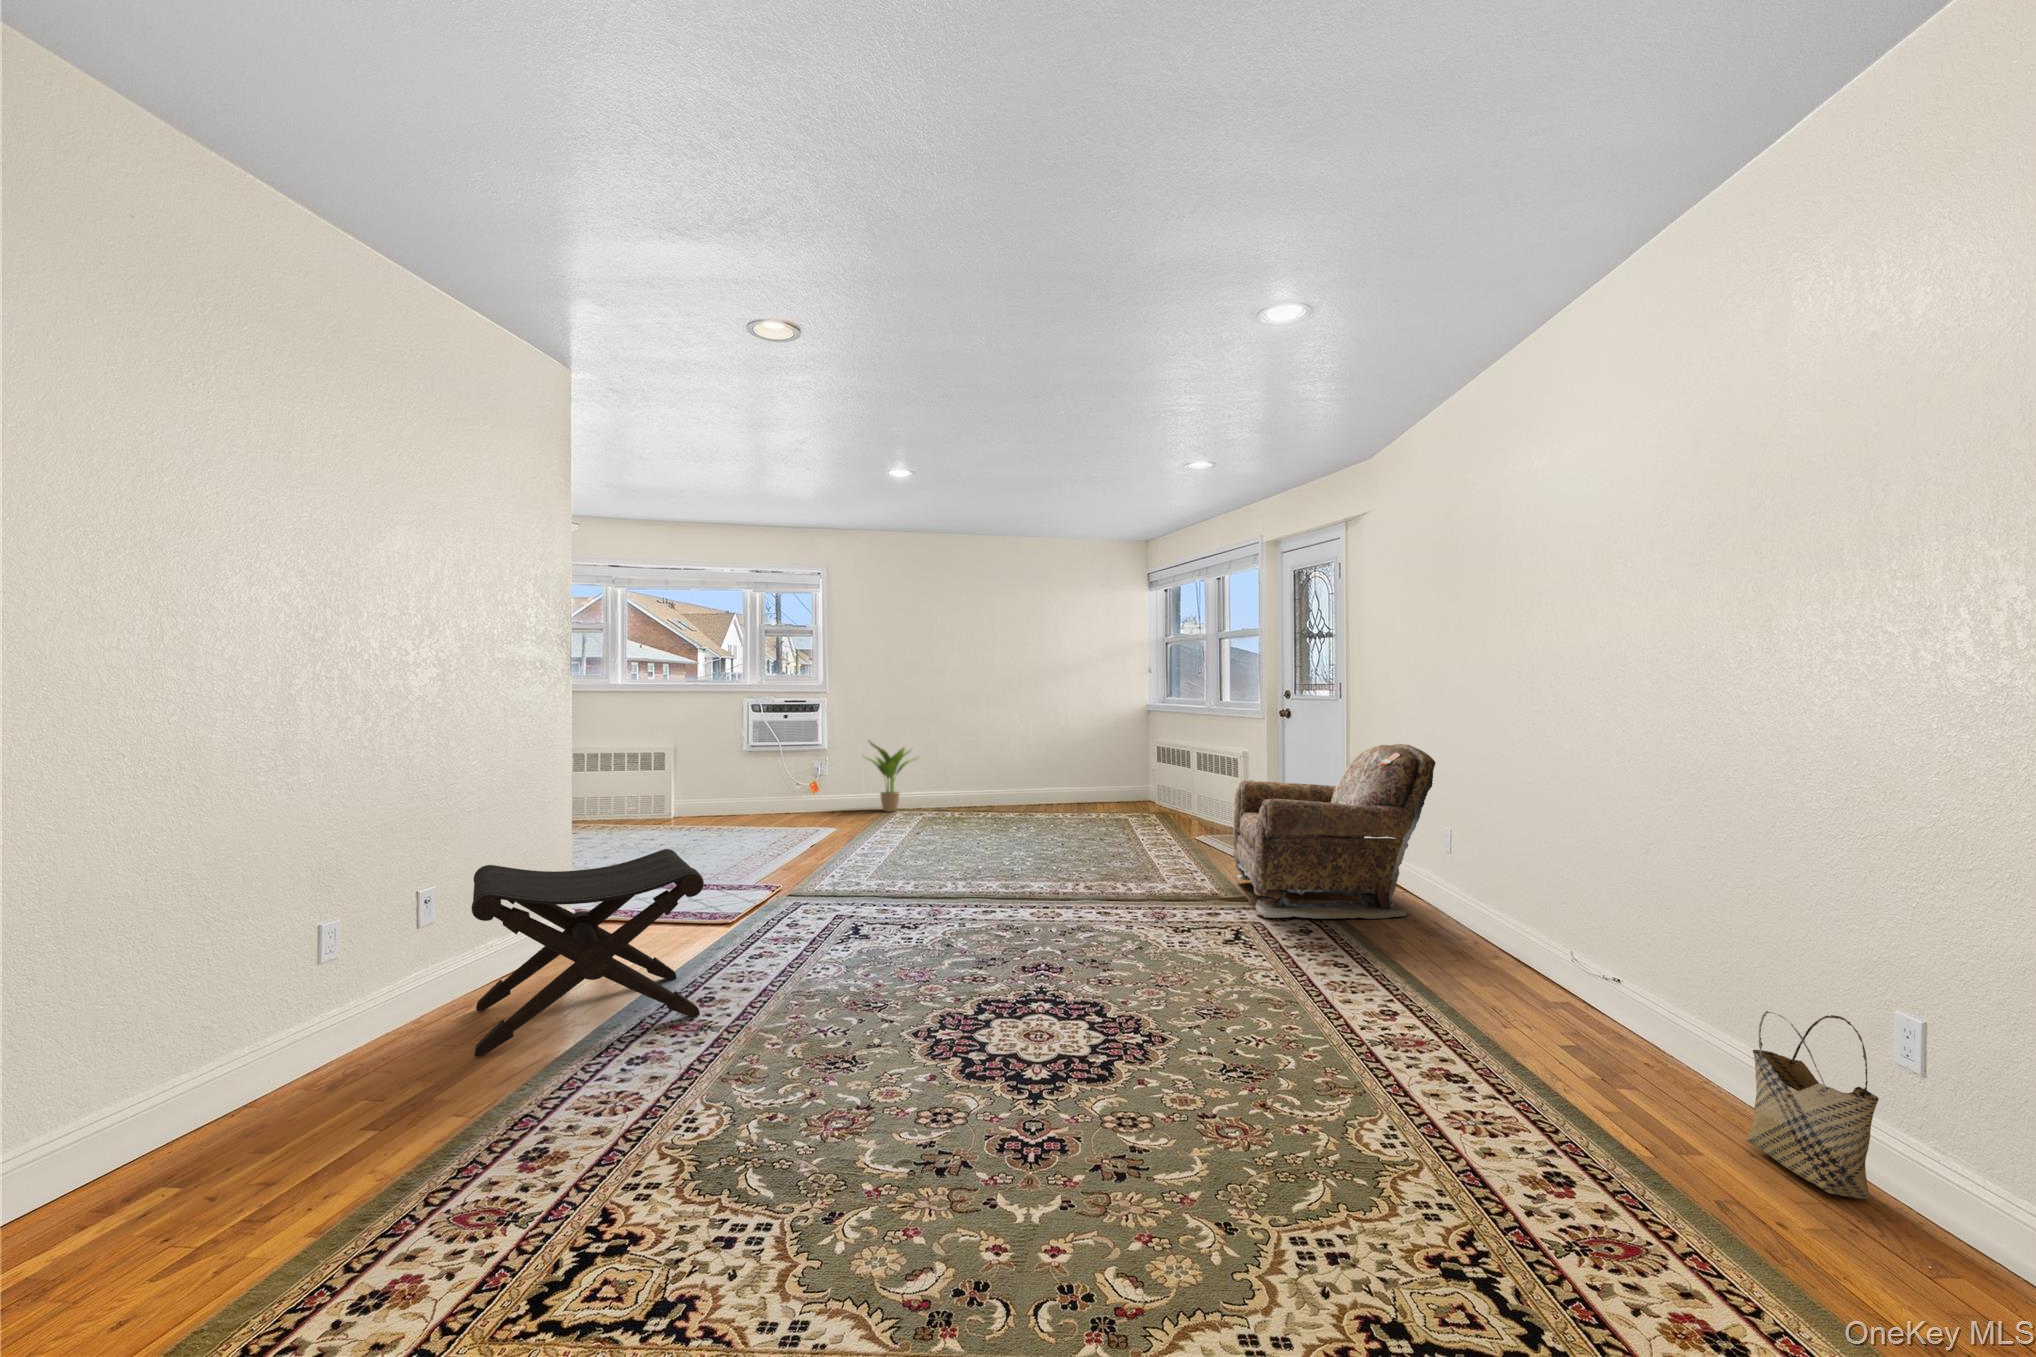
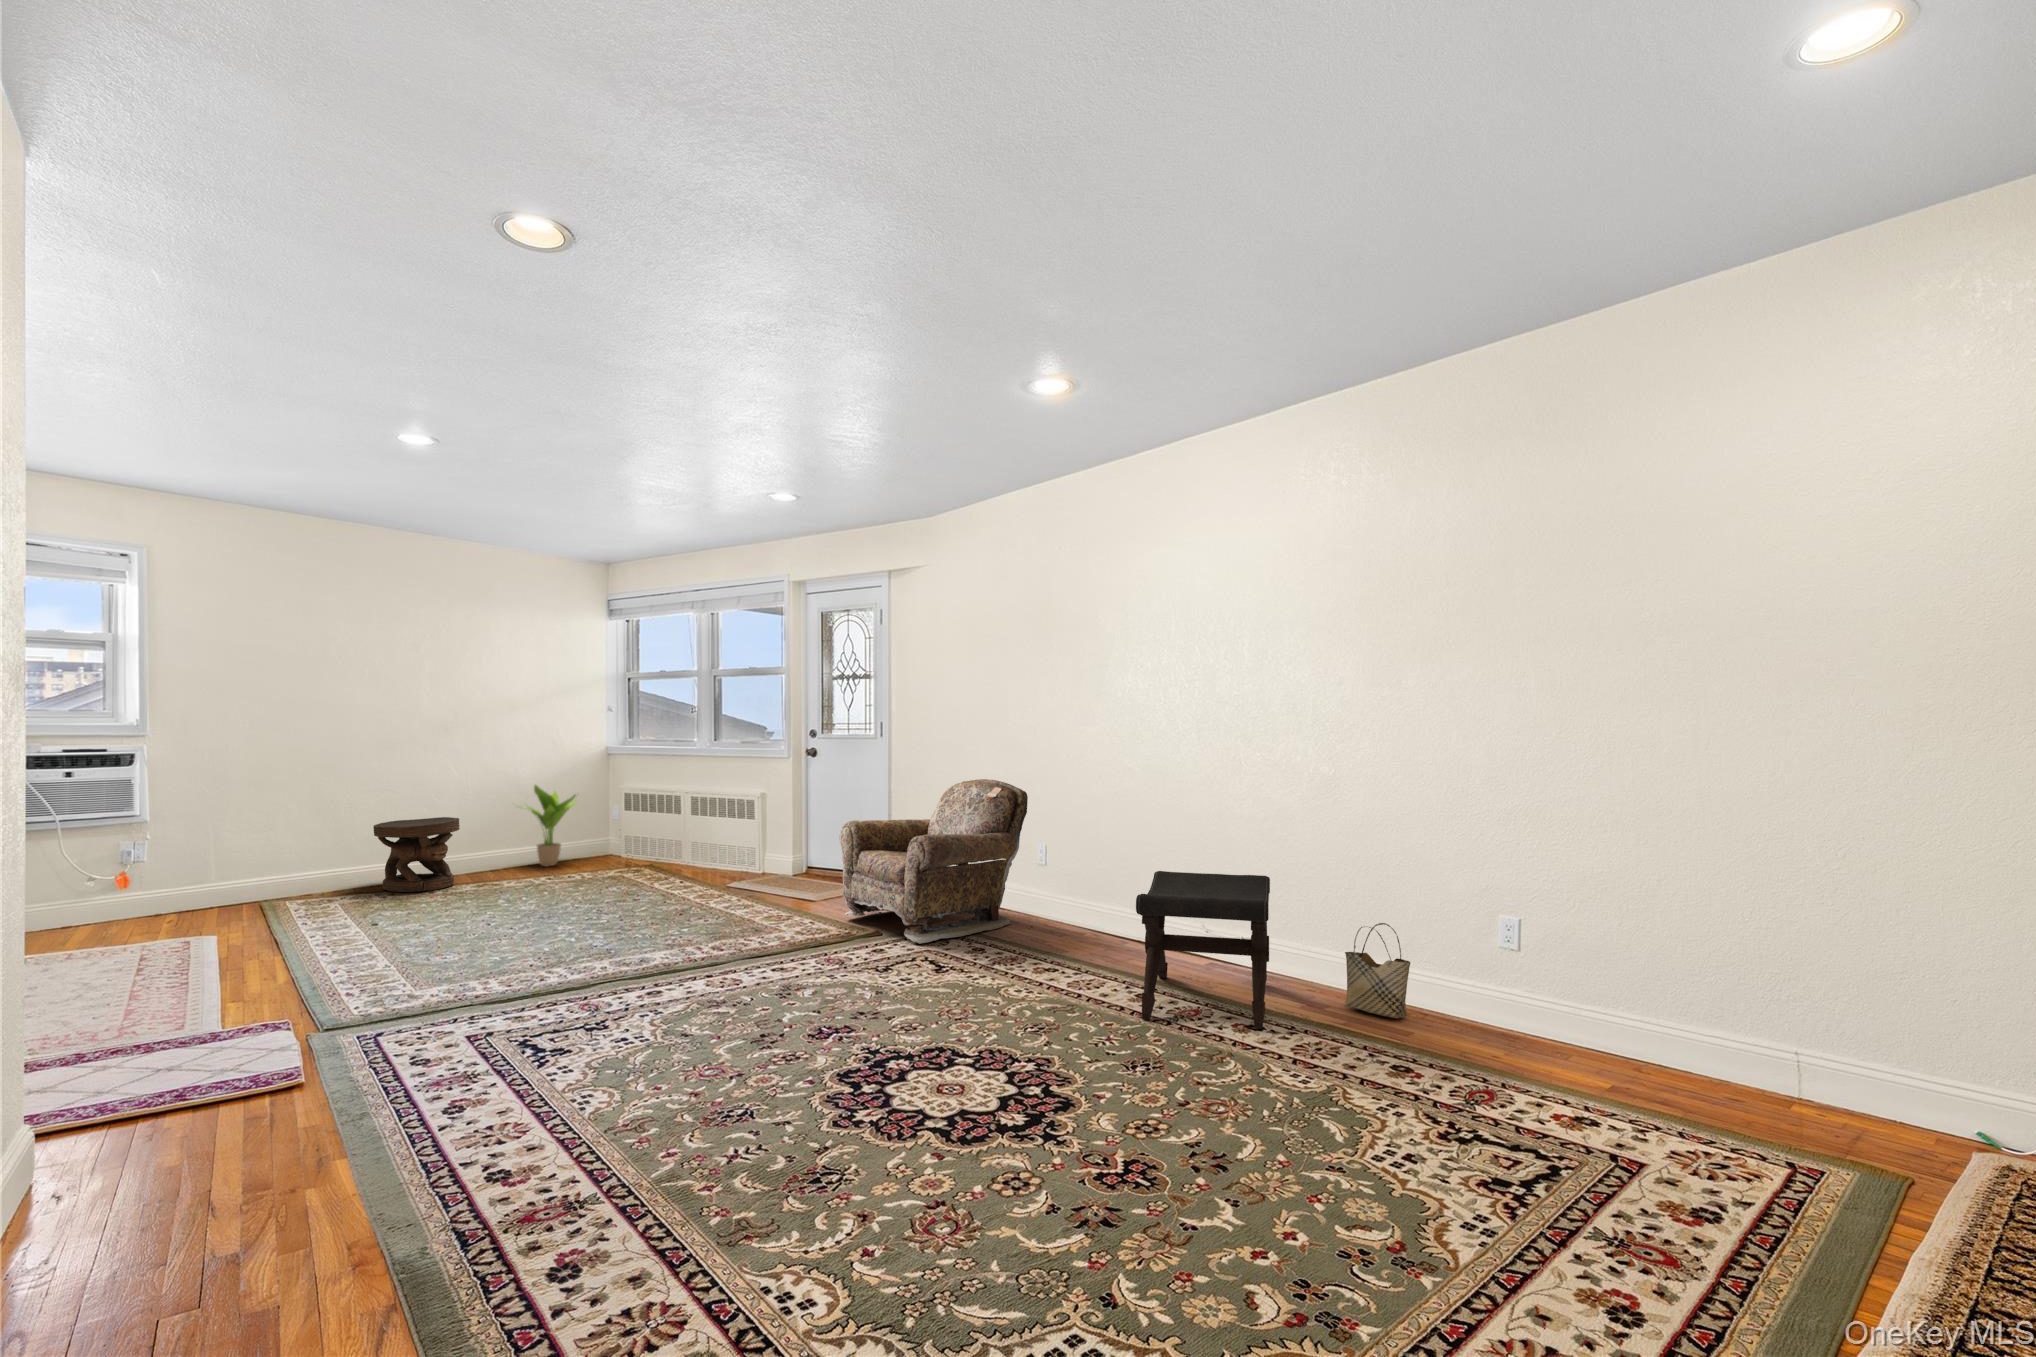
potted plant: present [866,742,915,812] -> present [527,785,576,866]
side table: none [957,758,1014,813] -> present [373,817,460,892]
footstool: present [472,849,704,1056] -> present [1136,871,1270,1029]

